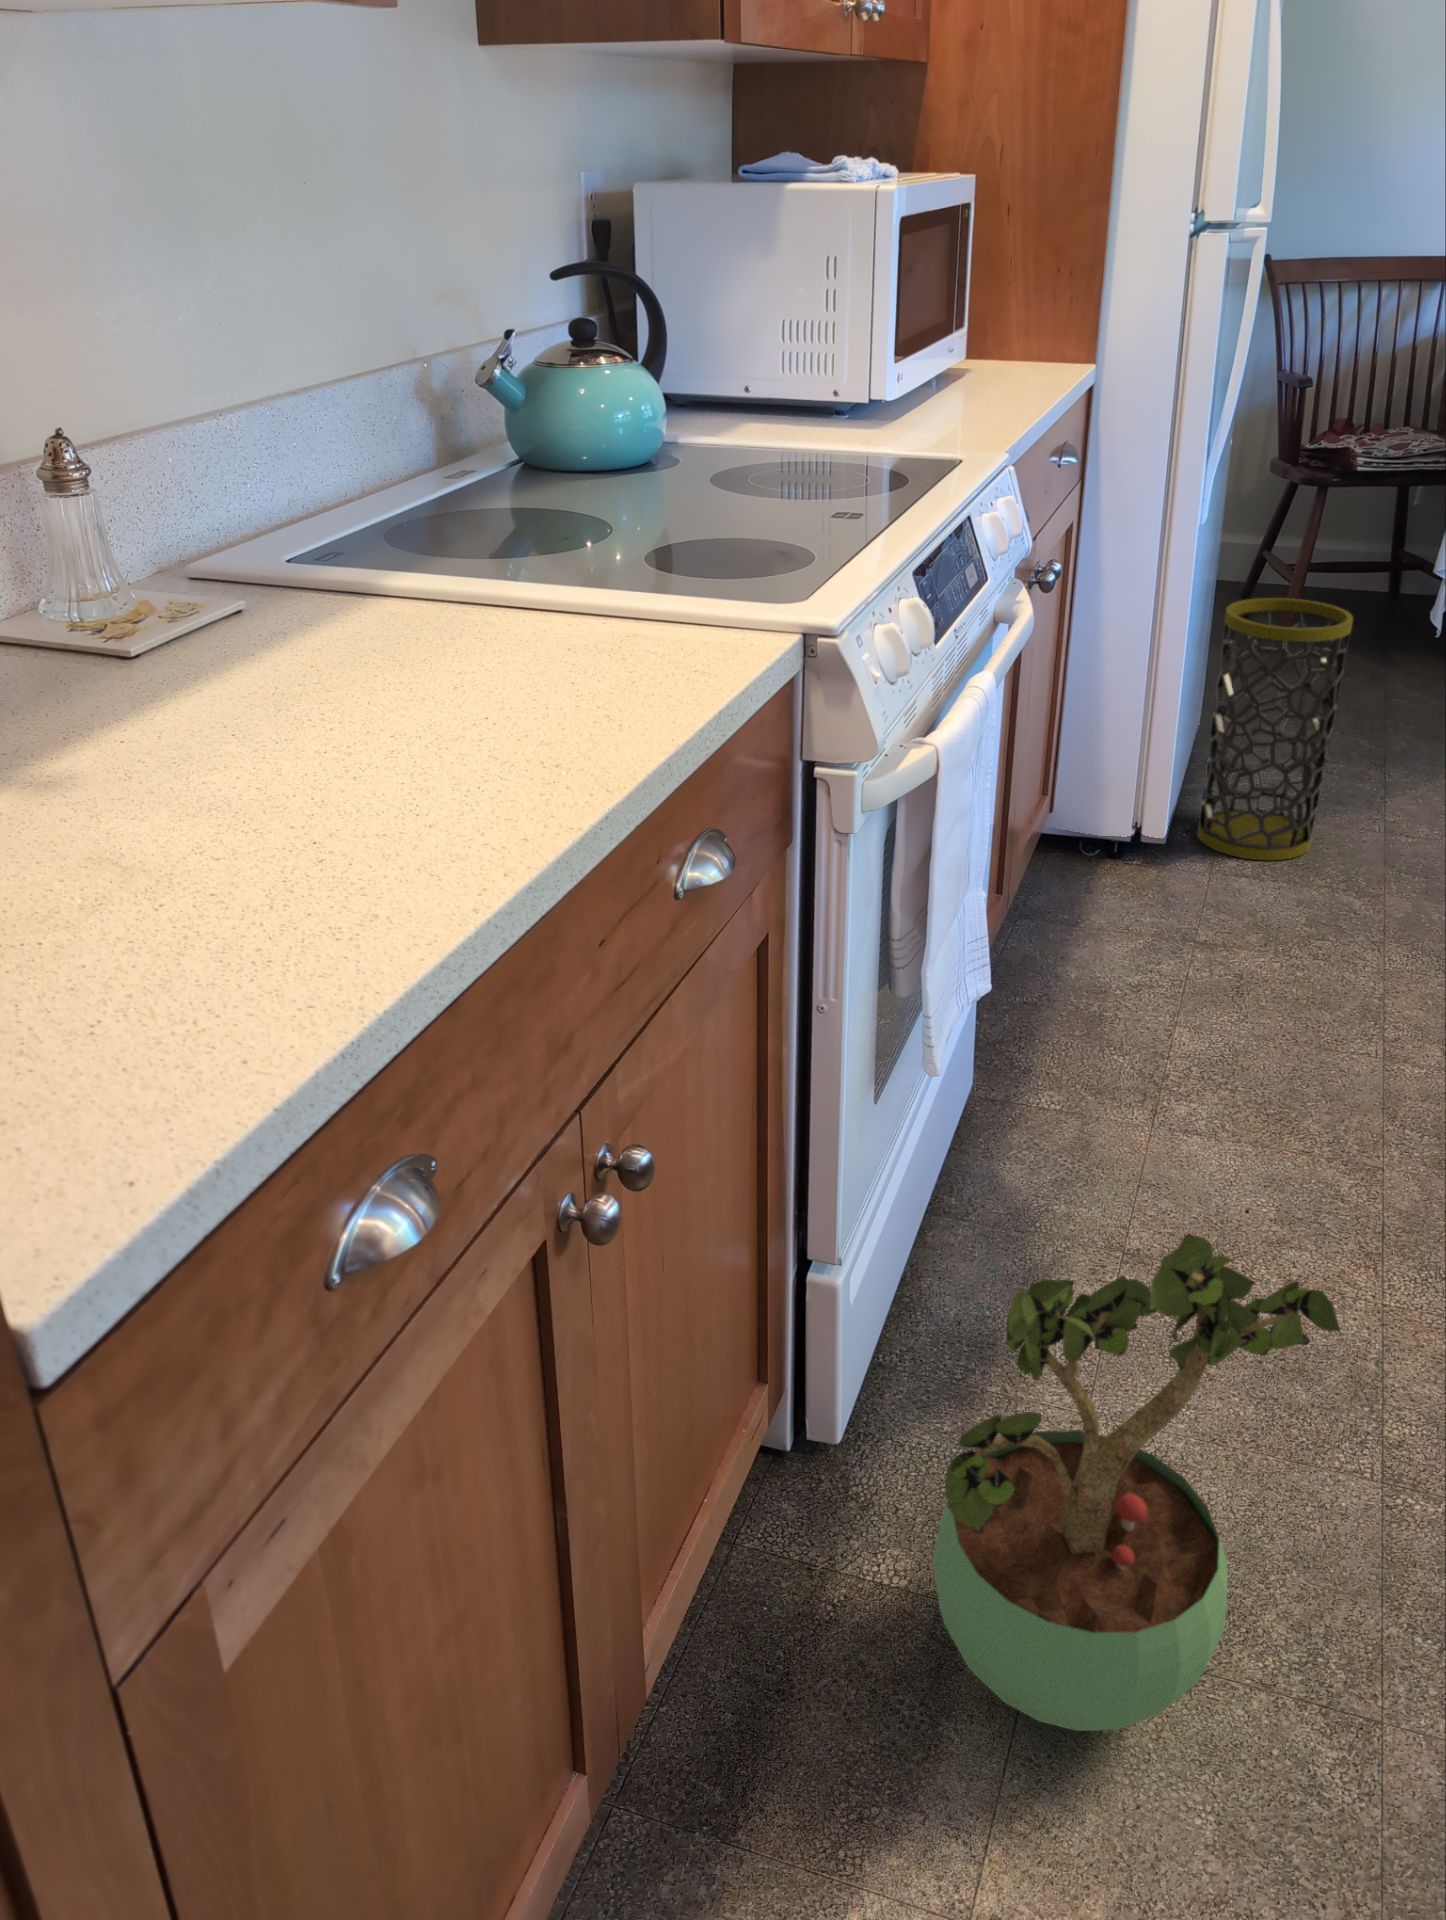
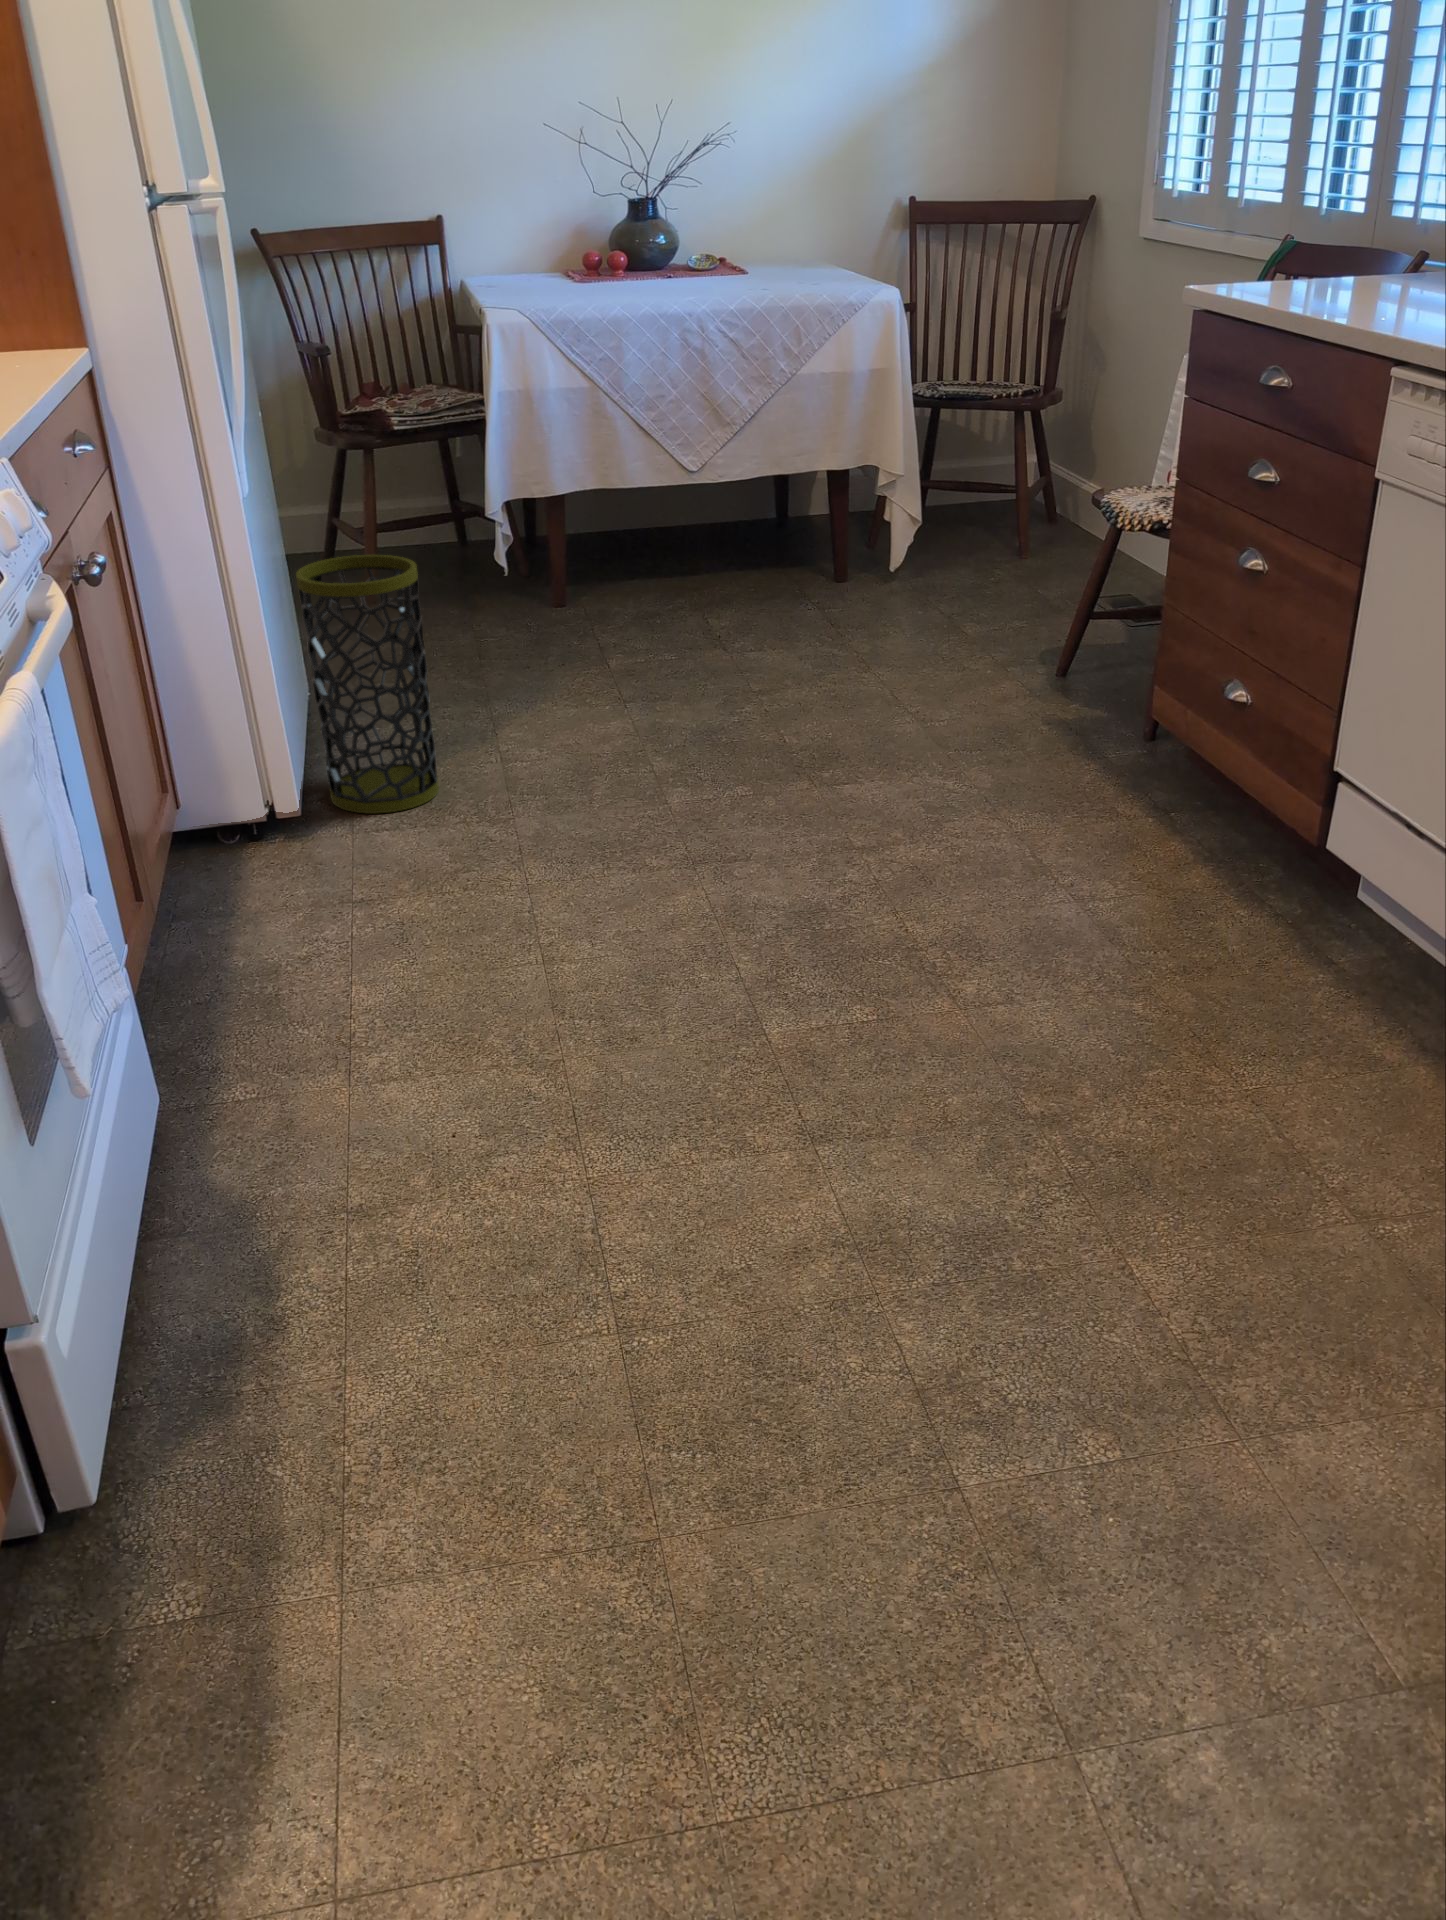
potted plant: present [933,1234,1340,1731] -> none [189,1158,522,1677]

